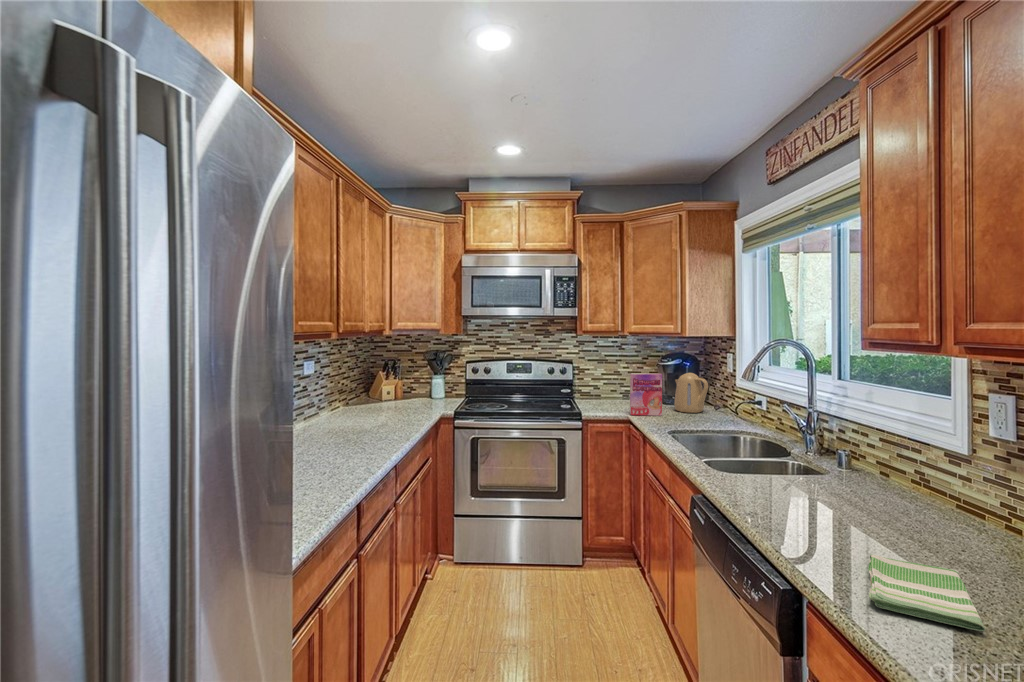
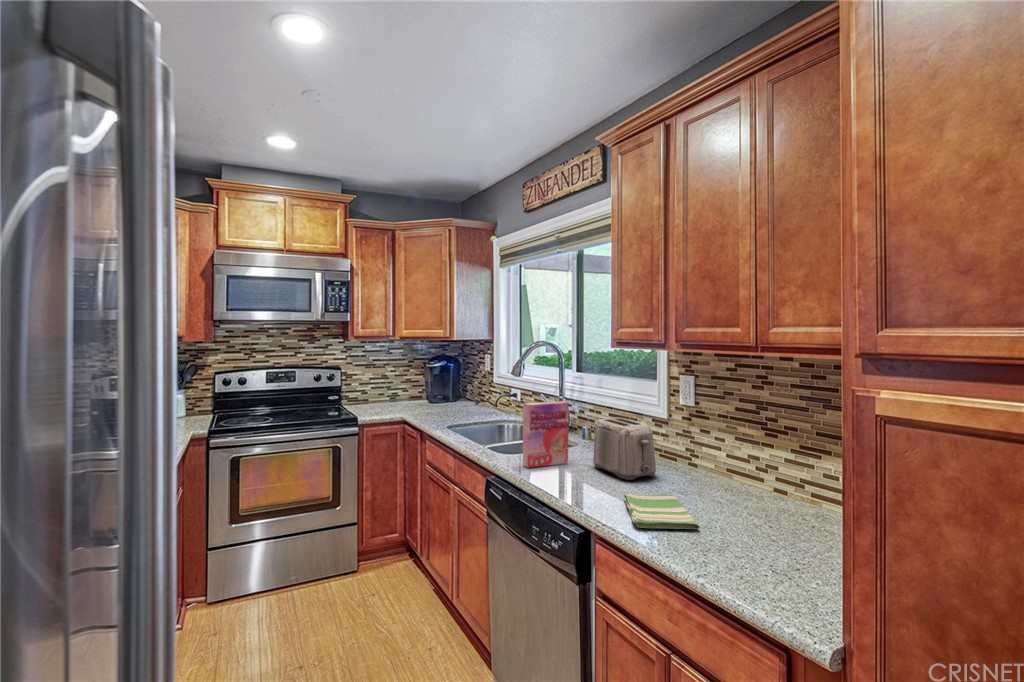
cereal box: present [630,373,662,416] -> present [523,401,569,468]
kettle: present [674,373,708,413] -> none [442,373,472,409]
toaster: none [840,446,938,535] -> present [593,418,656,480]

